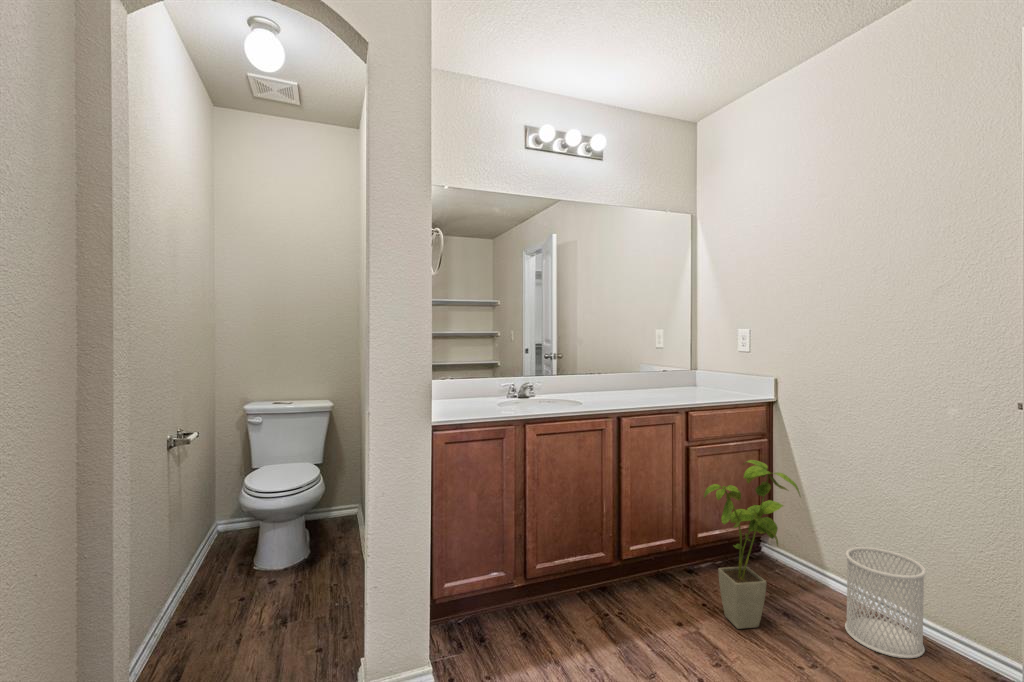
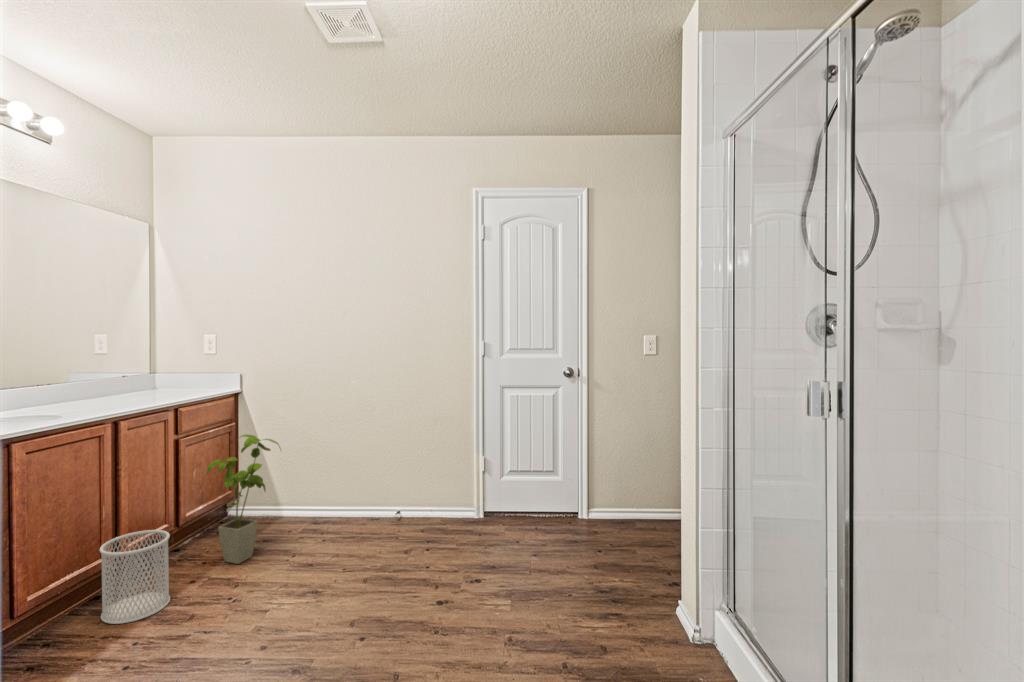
wastebasket: present [845,547,926,658] -> present [99,530,170,624]

